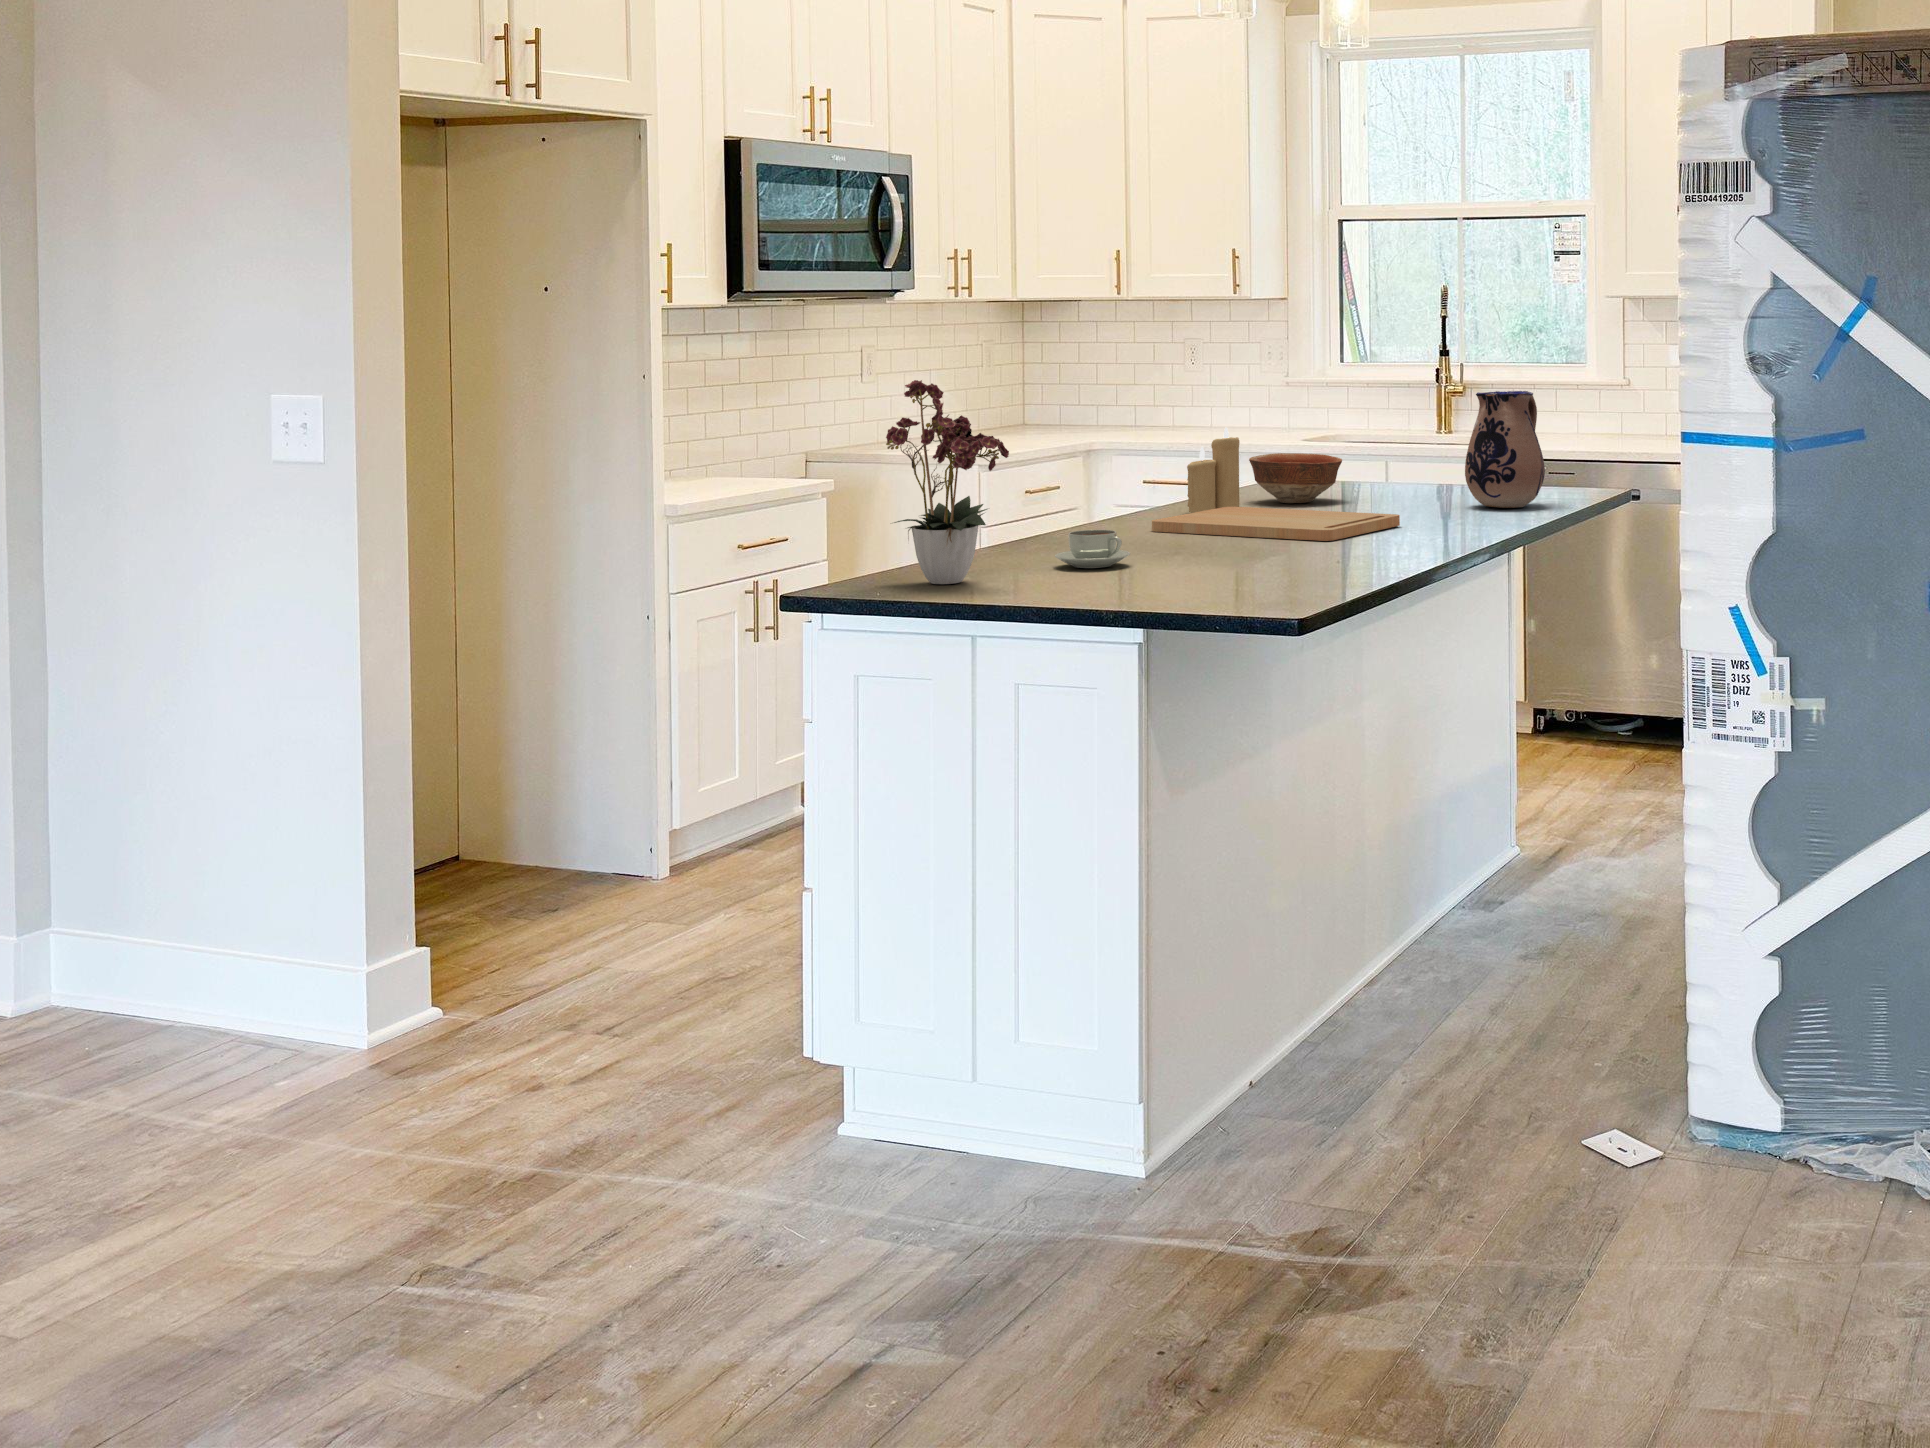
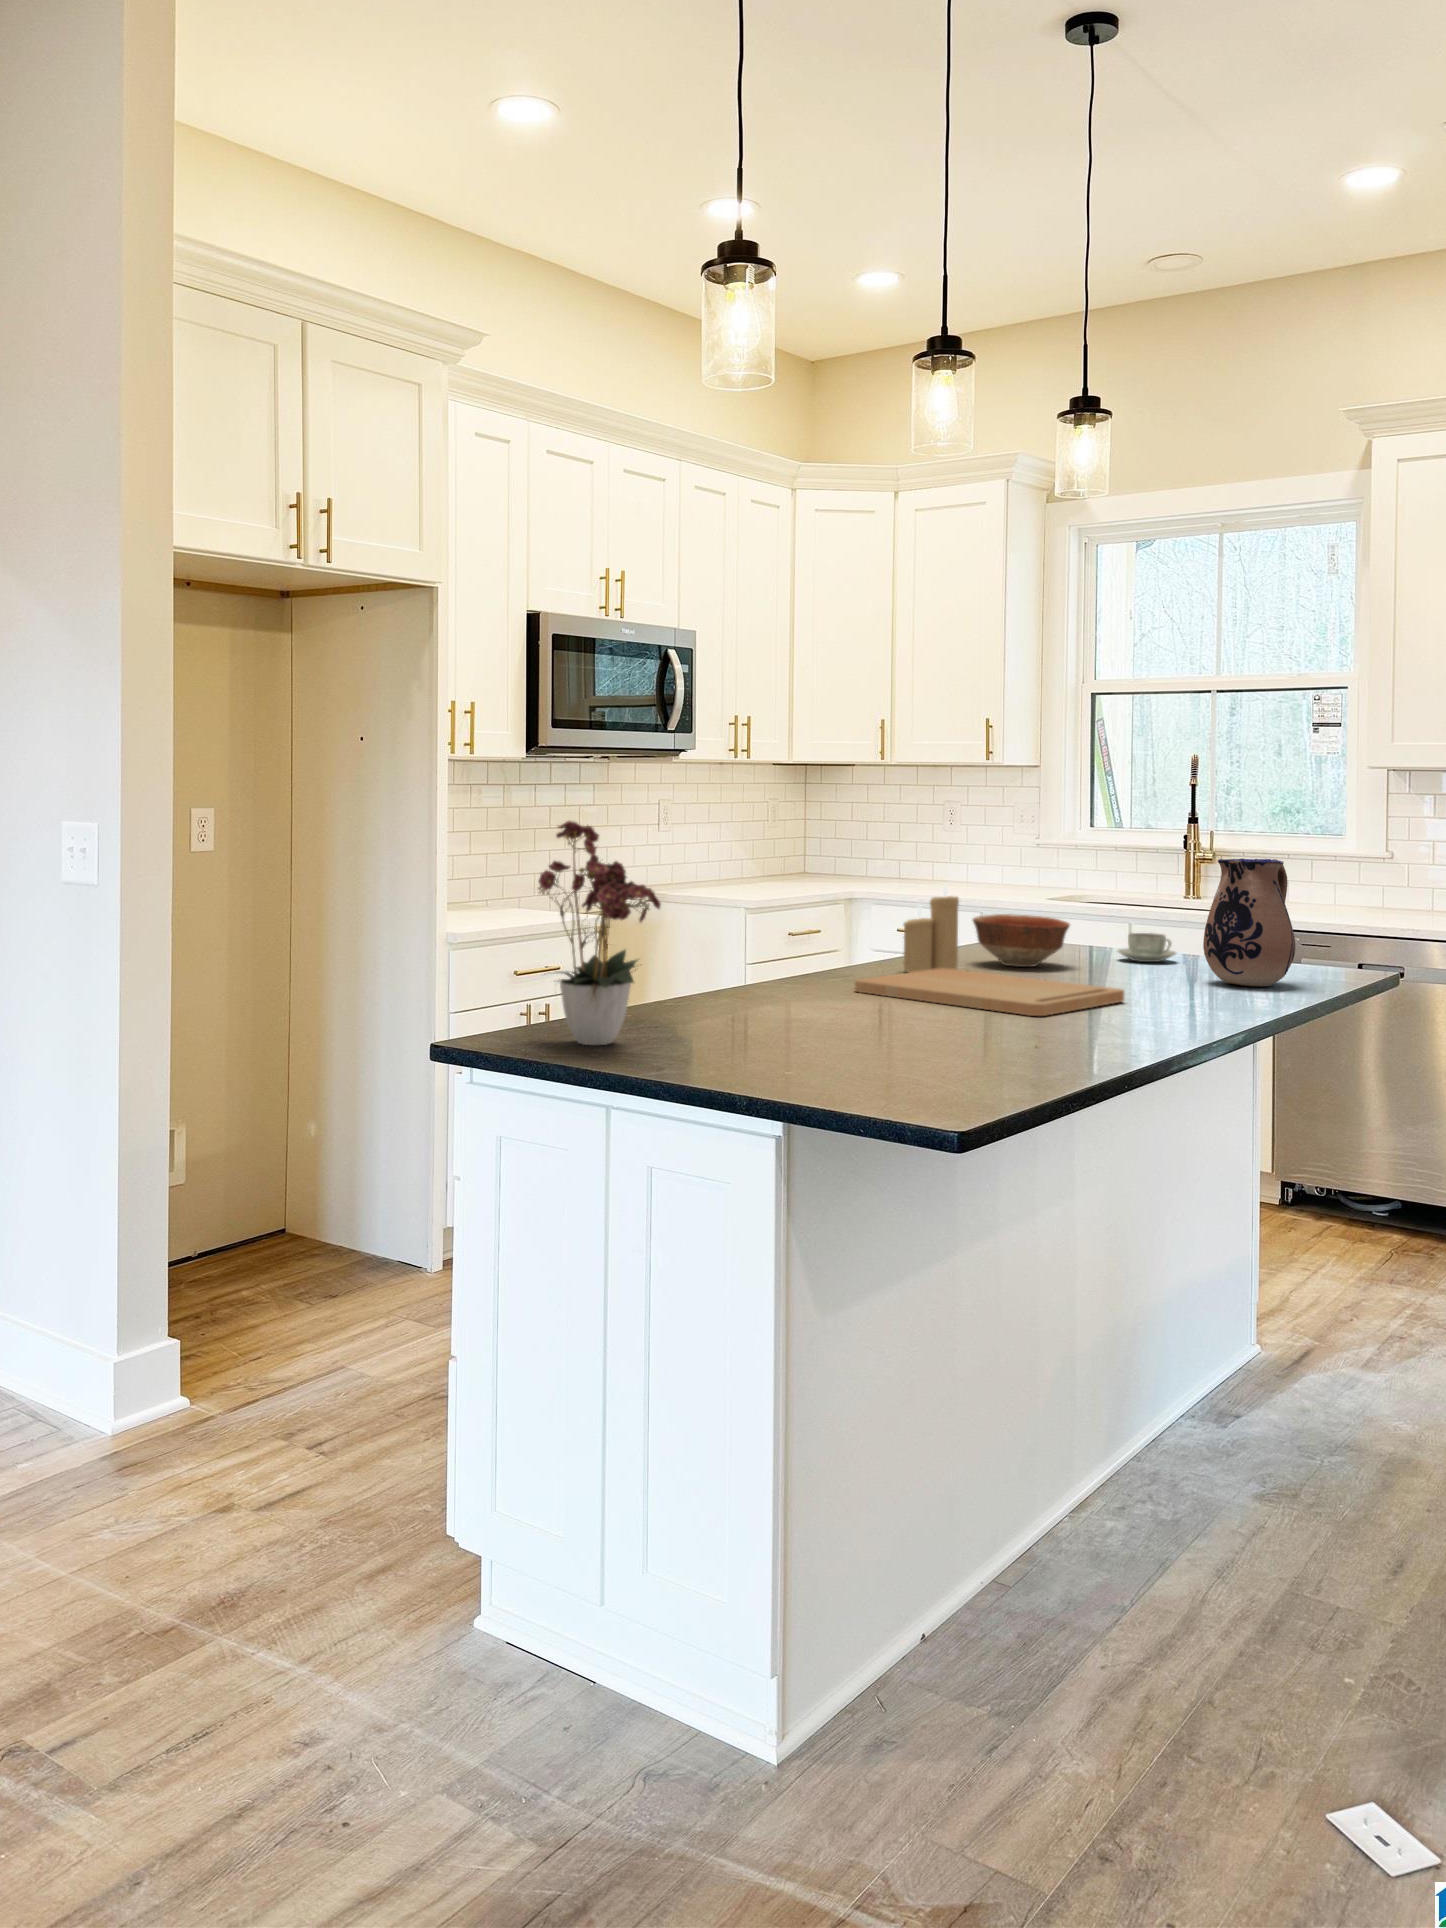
coffee cup: present [1055,530,1130,568] -> present [1118,933,1176,962]

